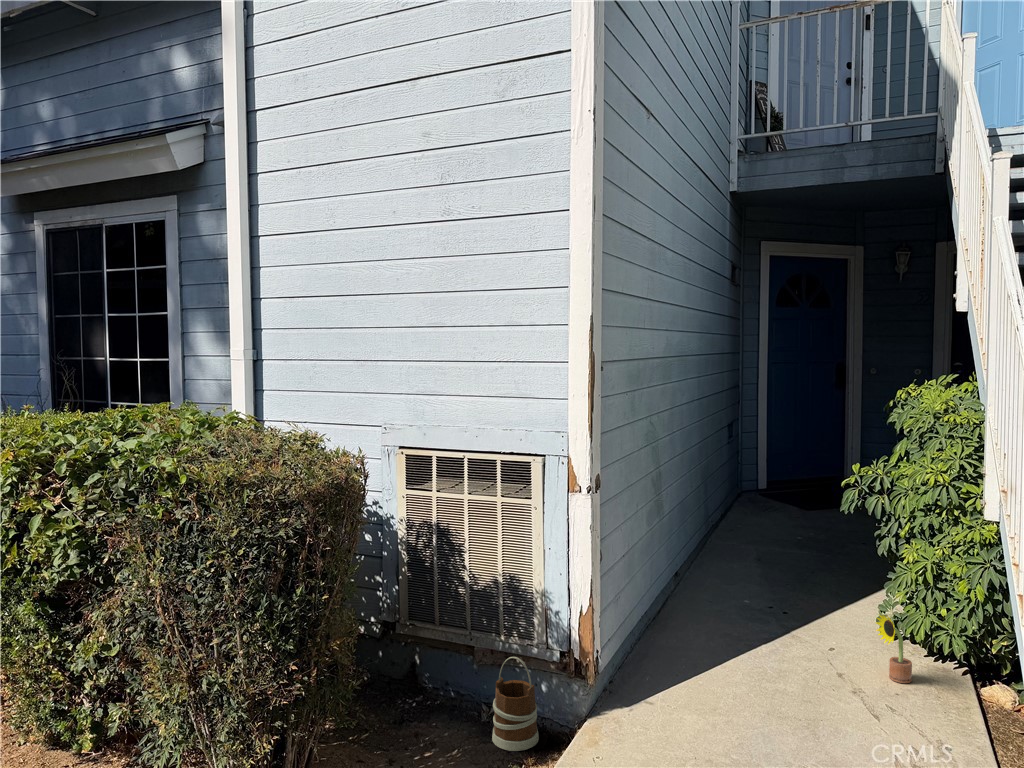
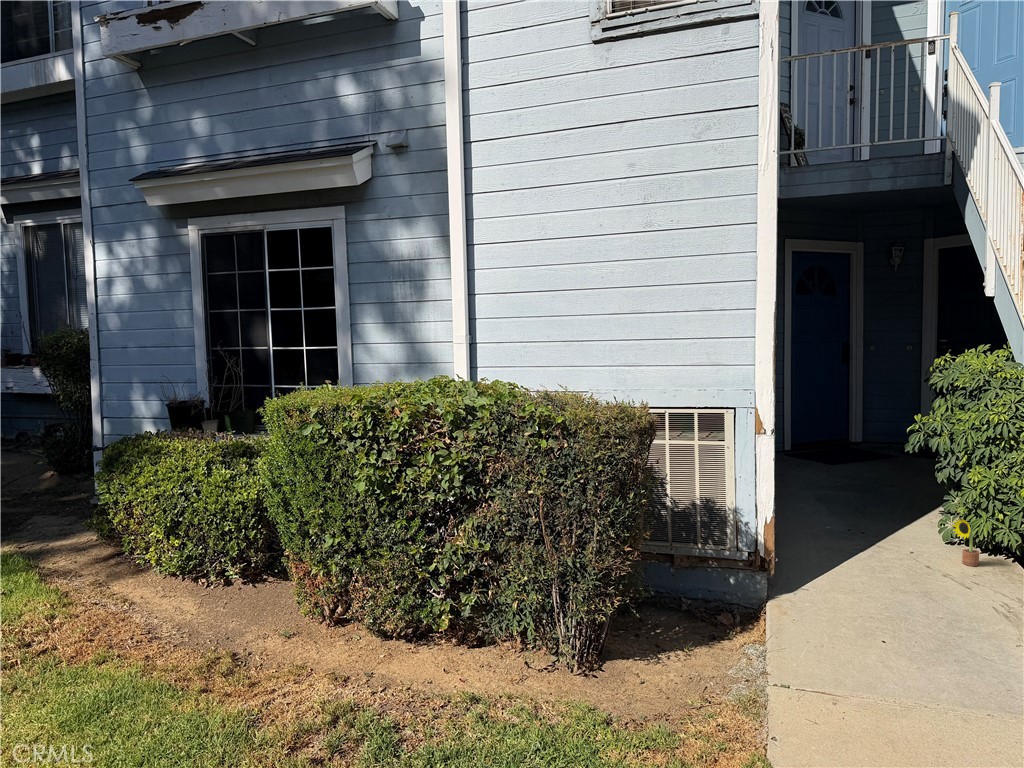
wooden bucket: present [492,657,539,751] -> none [703,556,738,622]

